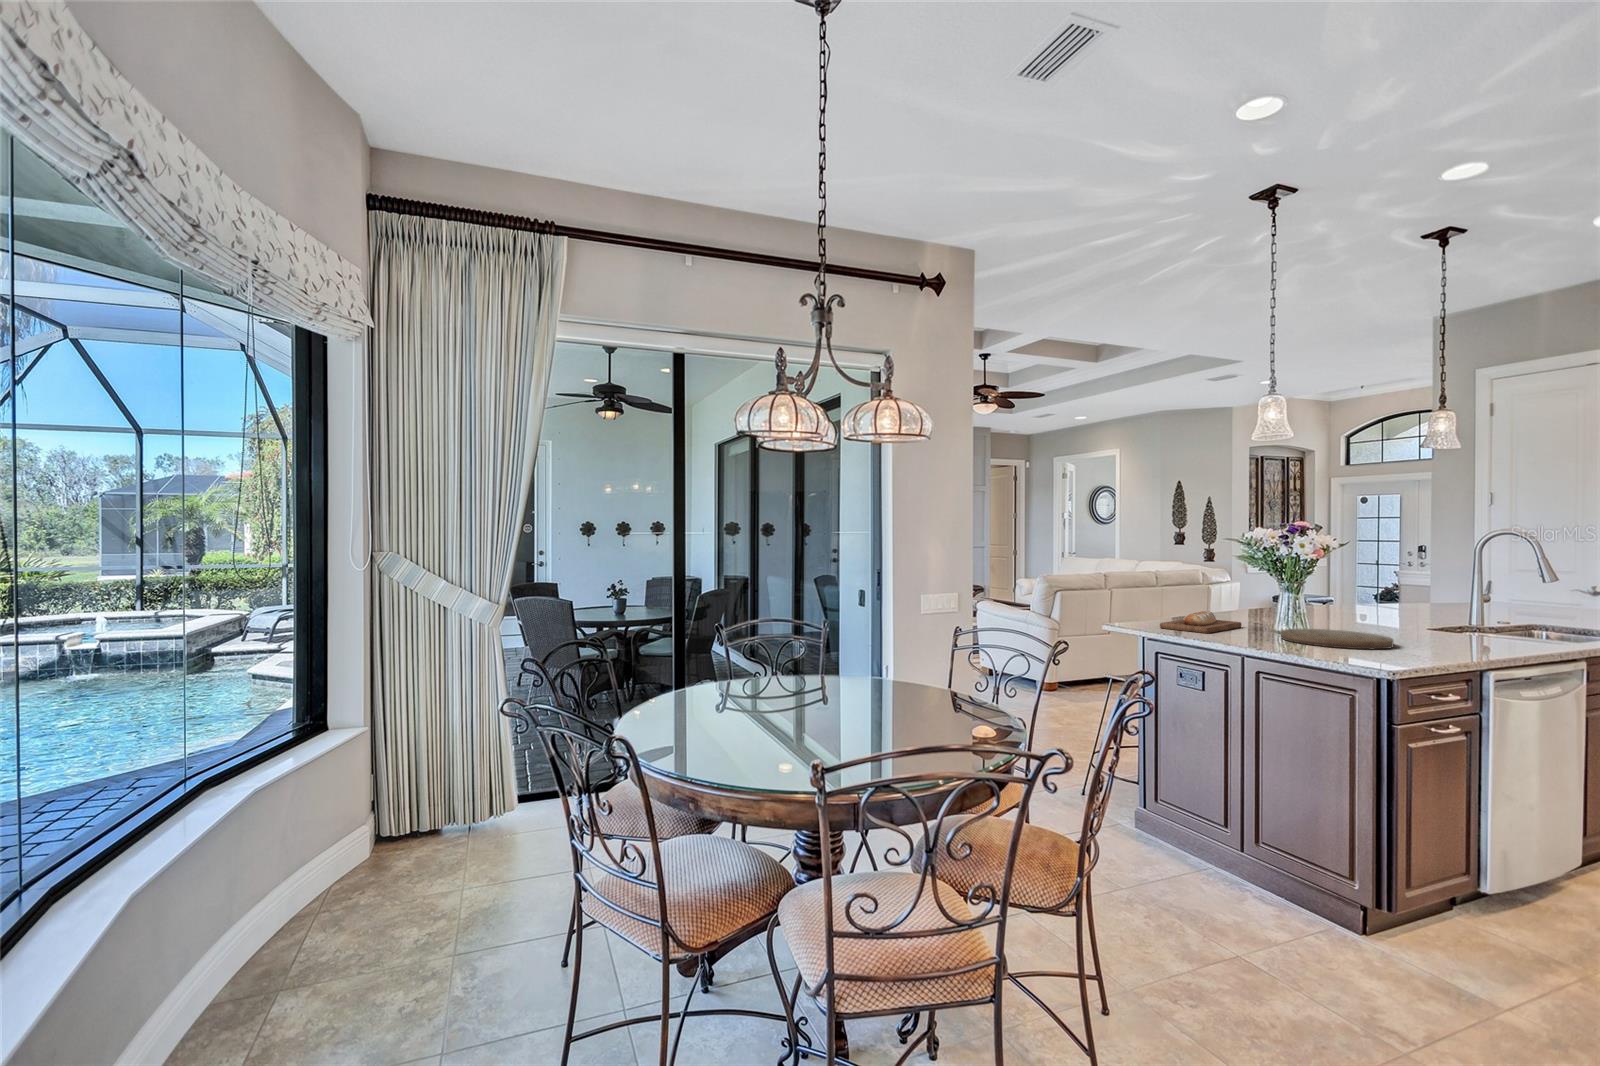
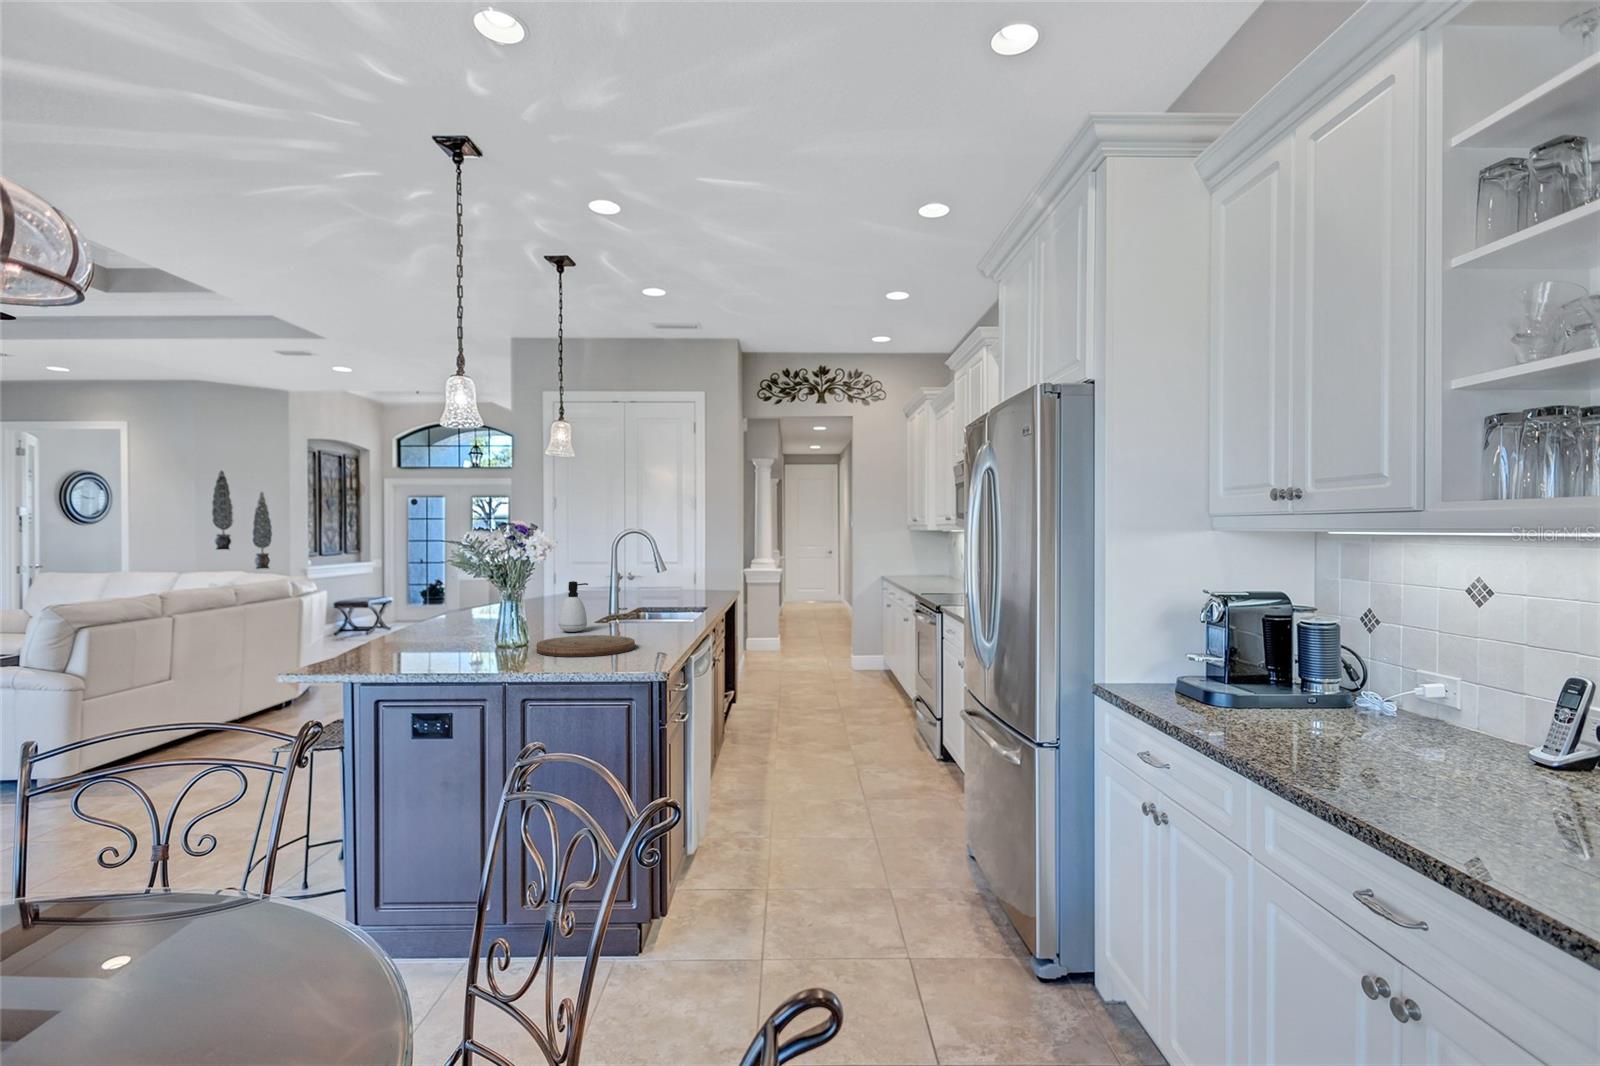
soap dispenser: none [1347,579,1383,630] -> present [559,581,588,632]
bread loaf: present [1160,611,1242,633] -> none [398,634,476,665]

